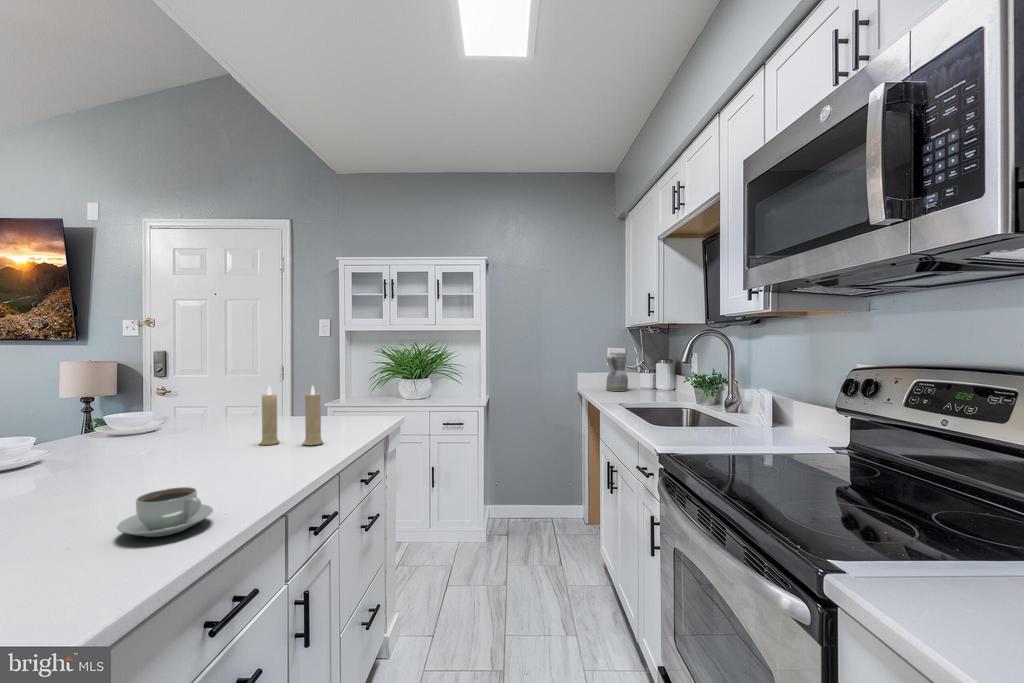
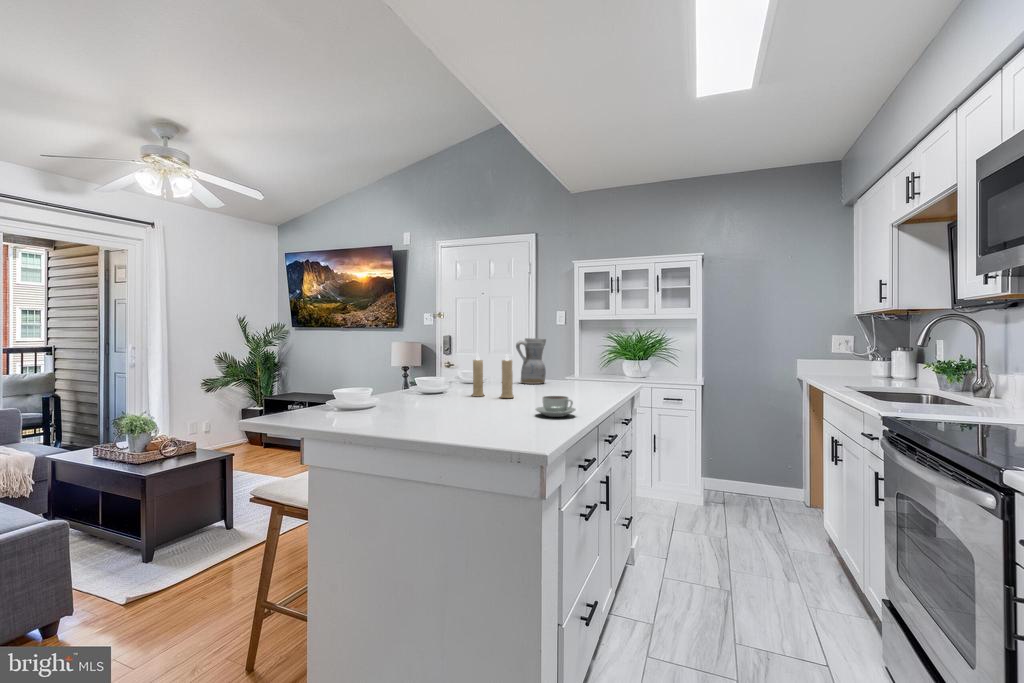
ceramic pitcher: present [606,352,628,391] -> present [516,338,546,384]
candle: present [260,386,323,445] -> present [472,355,514,398]

